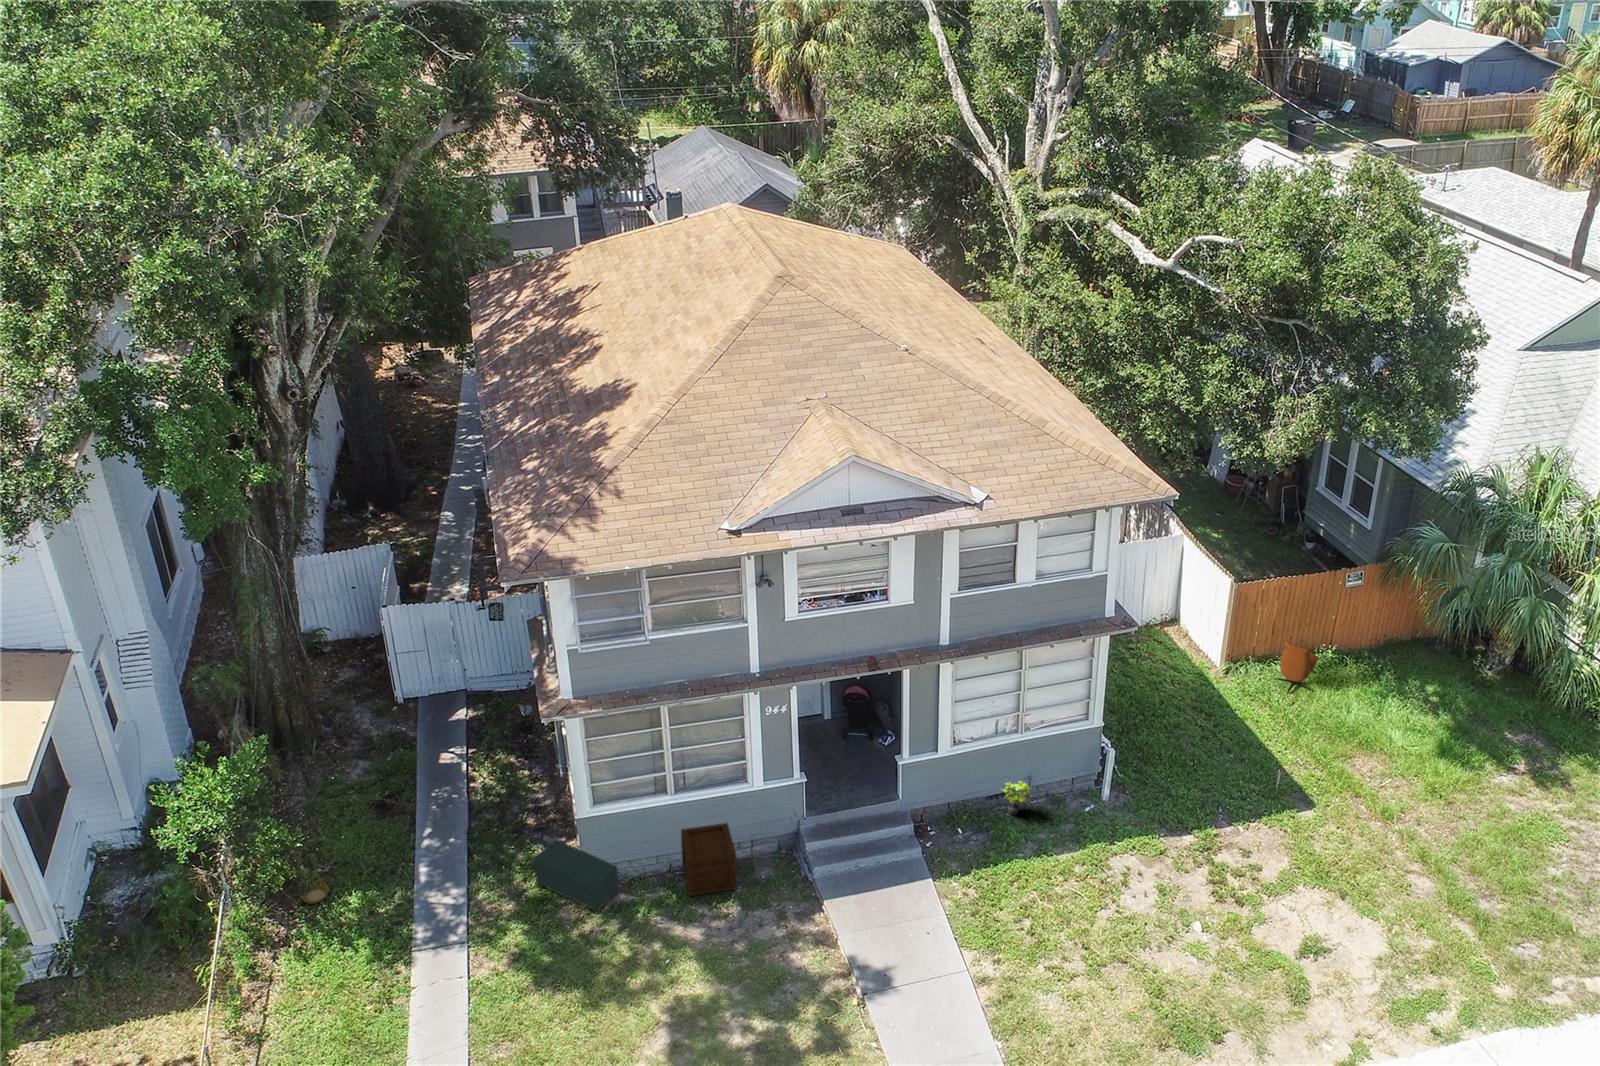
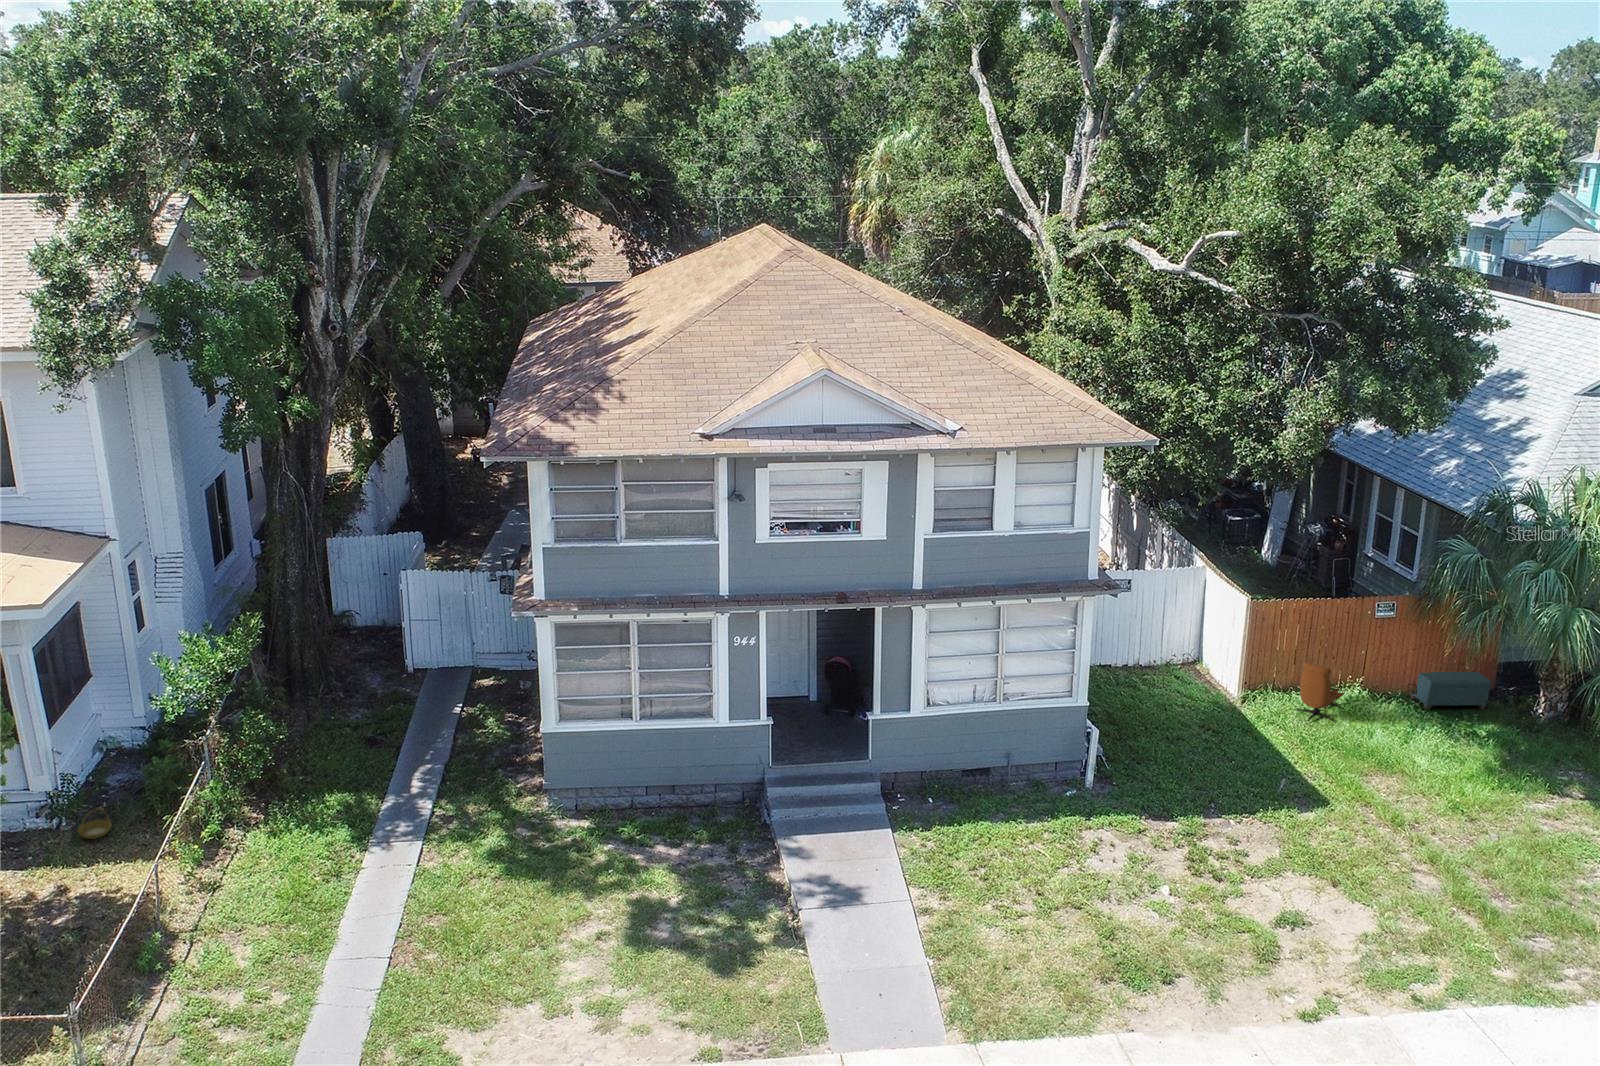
potted plant: present [1004,781,1032,815] -> none [979,752,1010,790]
wooden crate: present [681,823,737,896] -> none [639,755,690,822]
bench: present [534,840,619,914] -> present [1411,670,1491,709]
basket: present [300,875,329,904] -> present [78,815,112,839]

